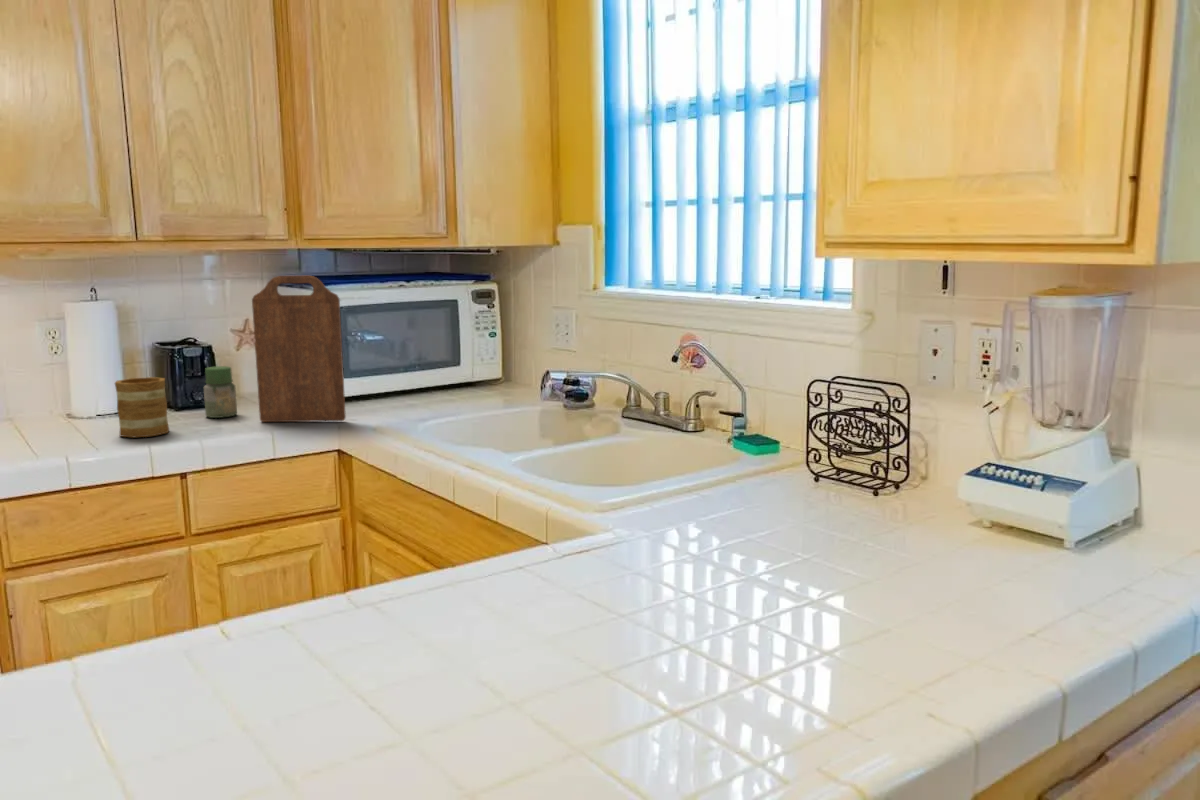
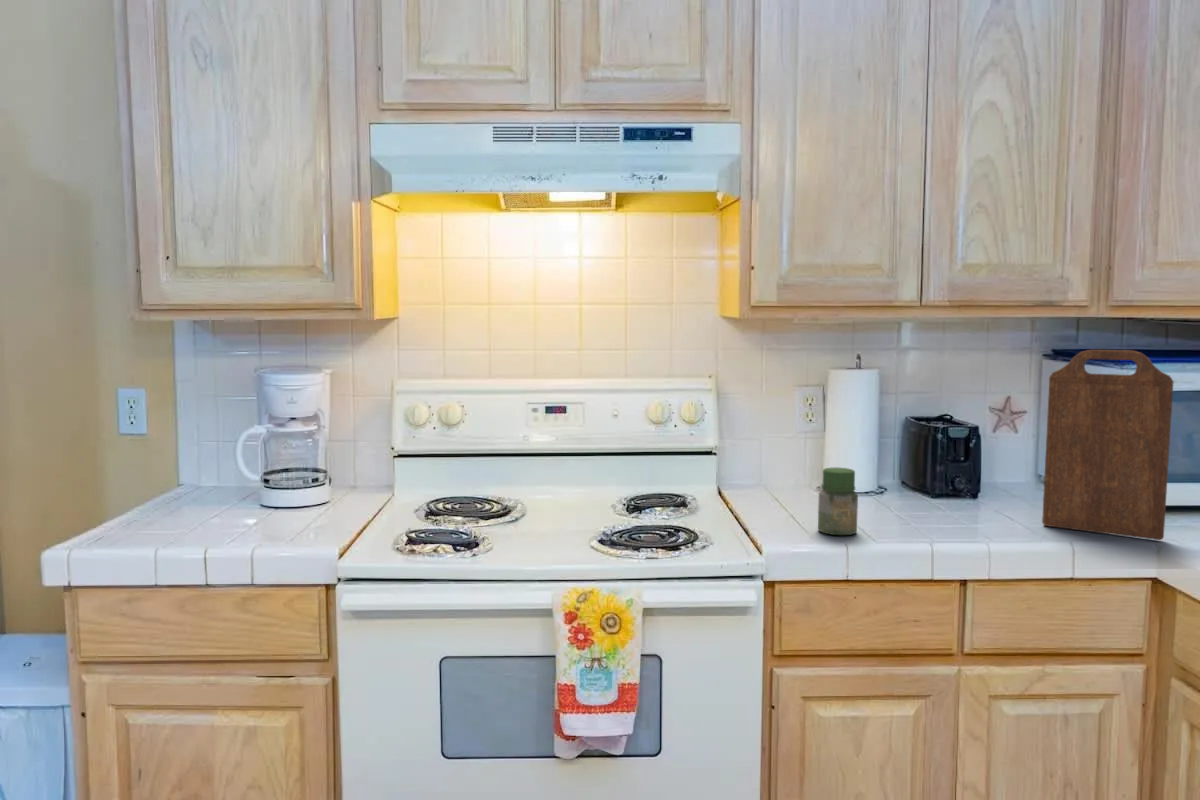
jar: present [204,366,237,418] -> present [818,467,858,535]
mug: present [115,377,169,437] -> none [884,458,940,528]

